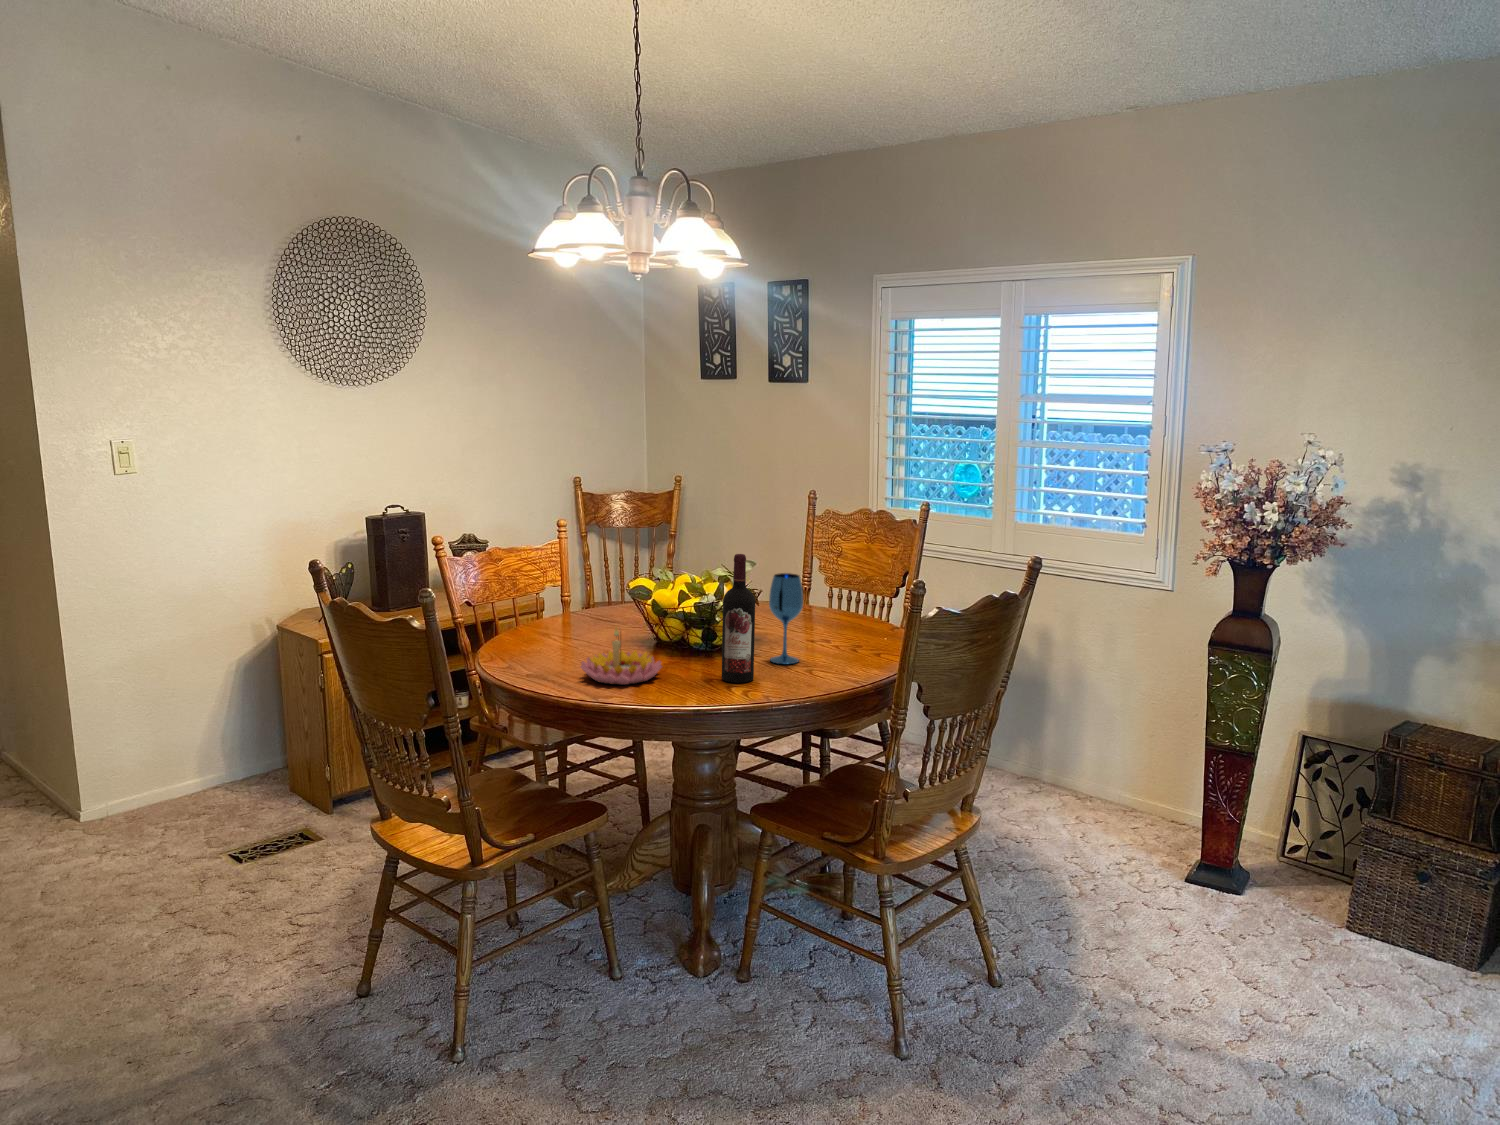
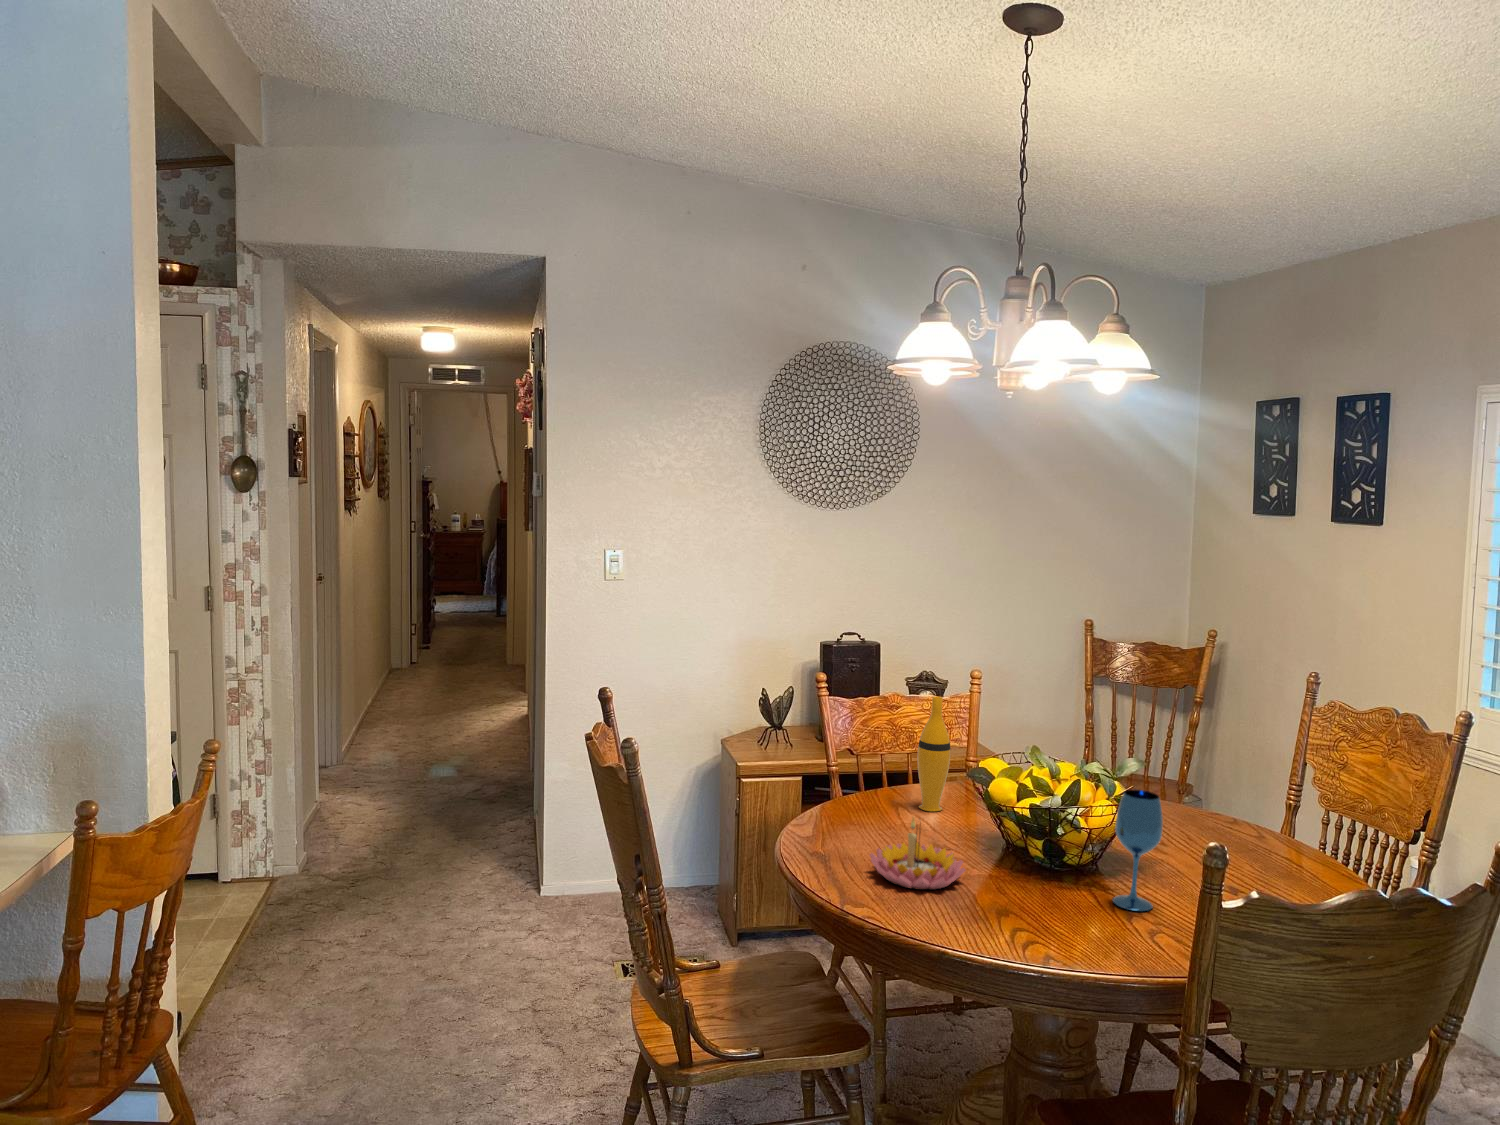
vase: none [556,535,585,636] -> present [917,696,951,812]
wine bottle: present [722,554,755,683] -> none [1023,758,1071,922]

